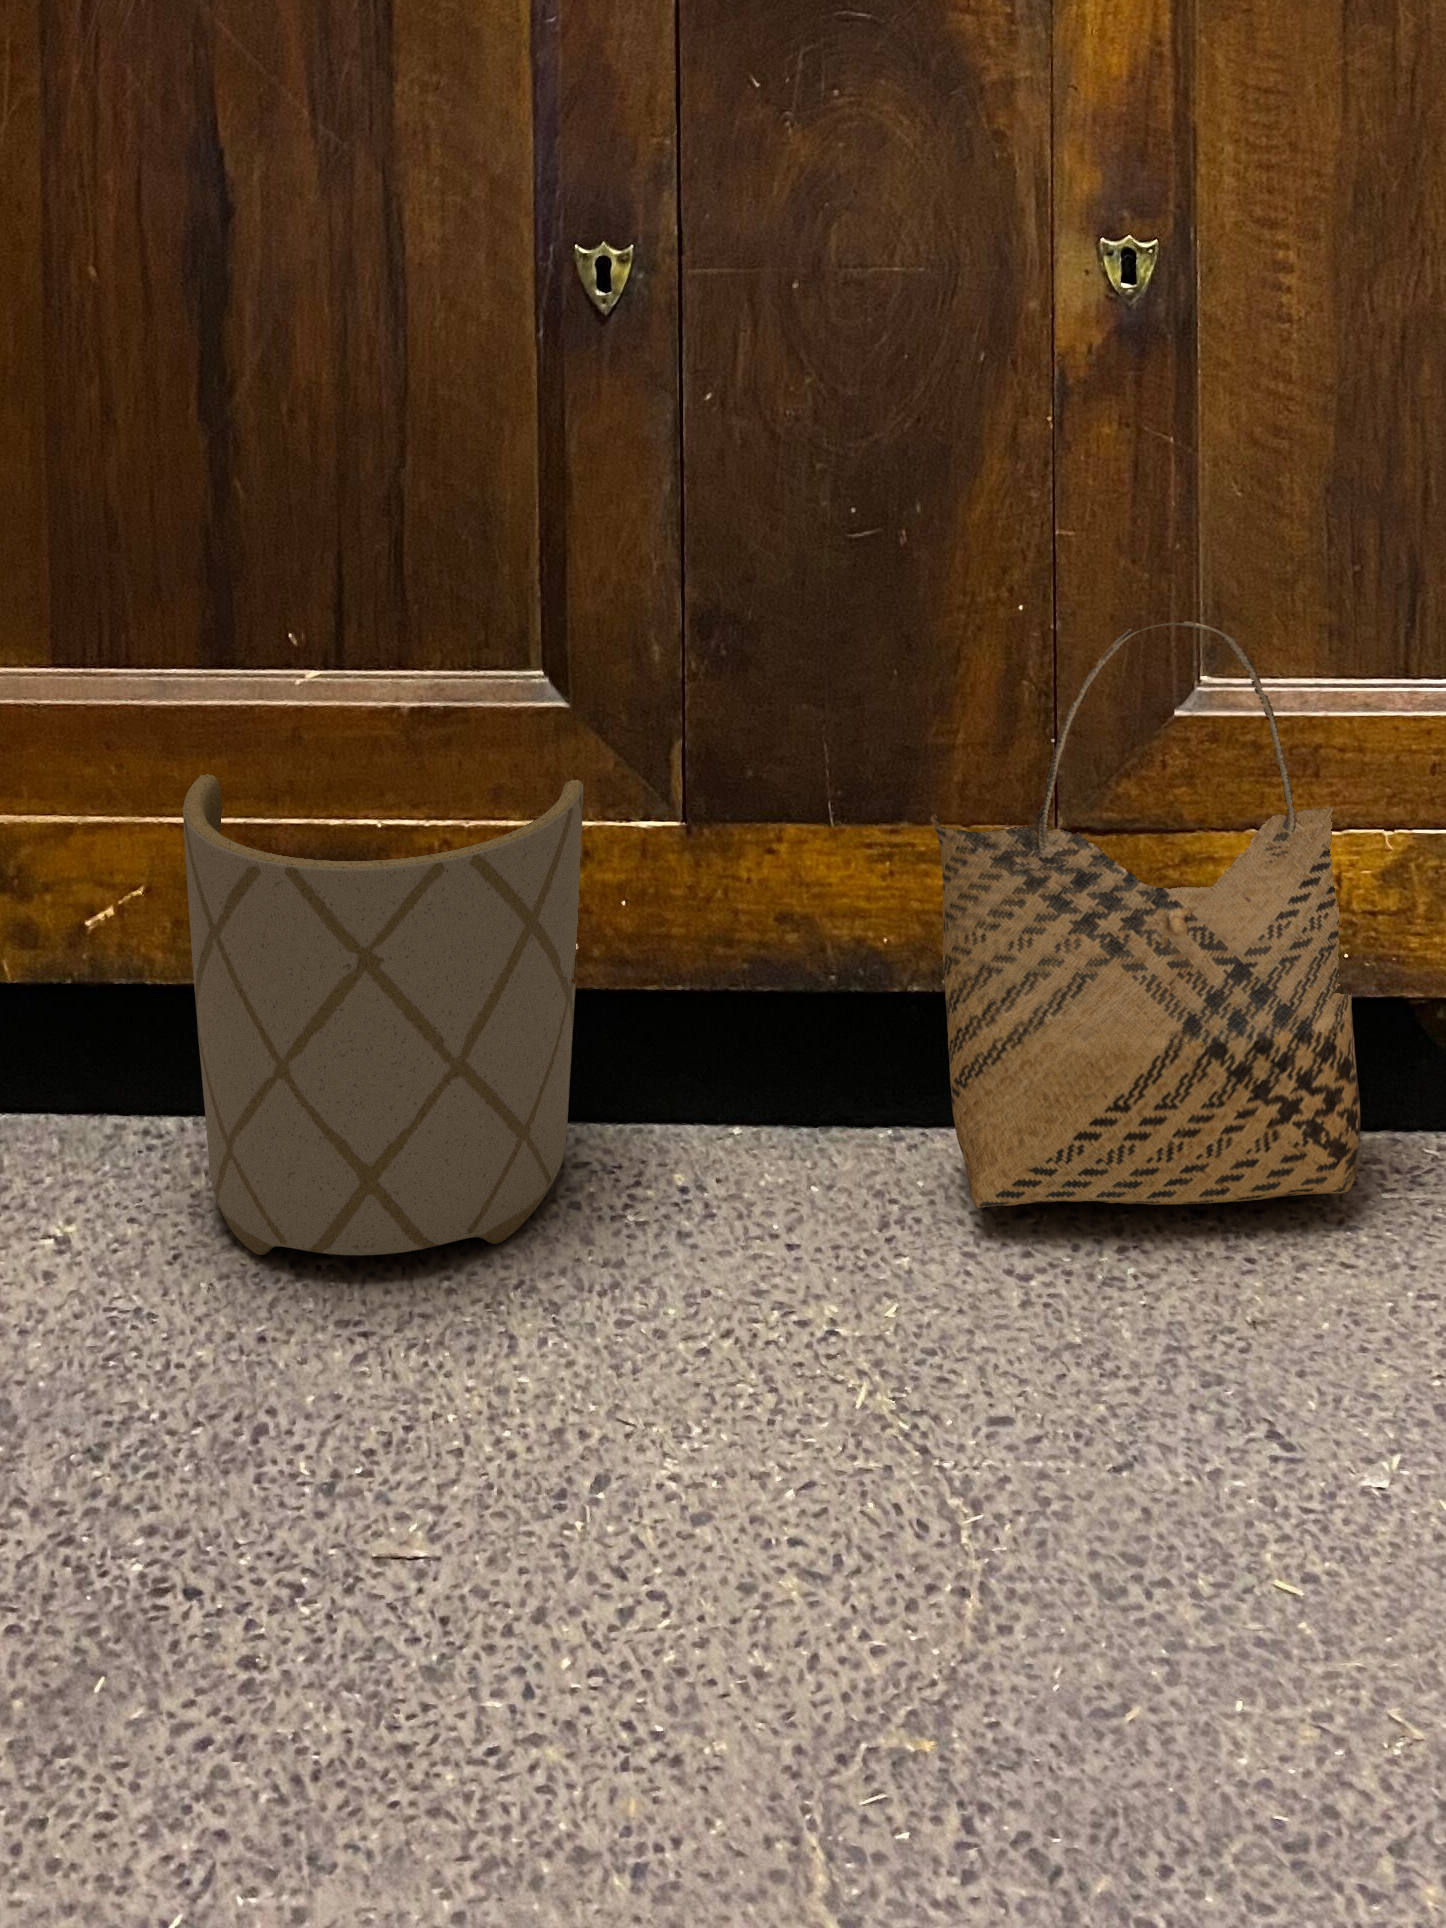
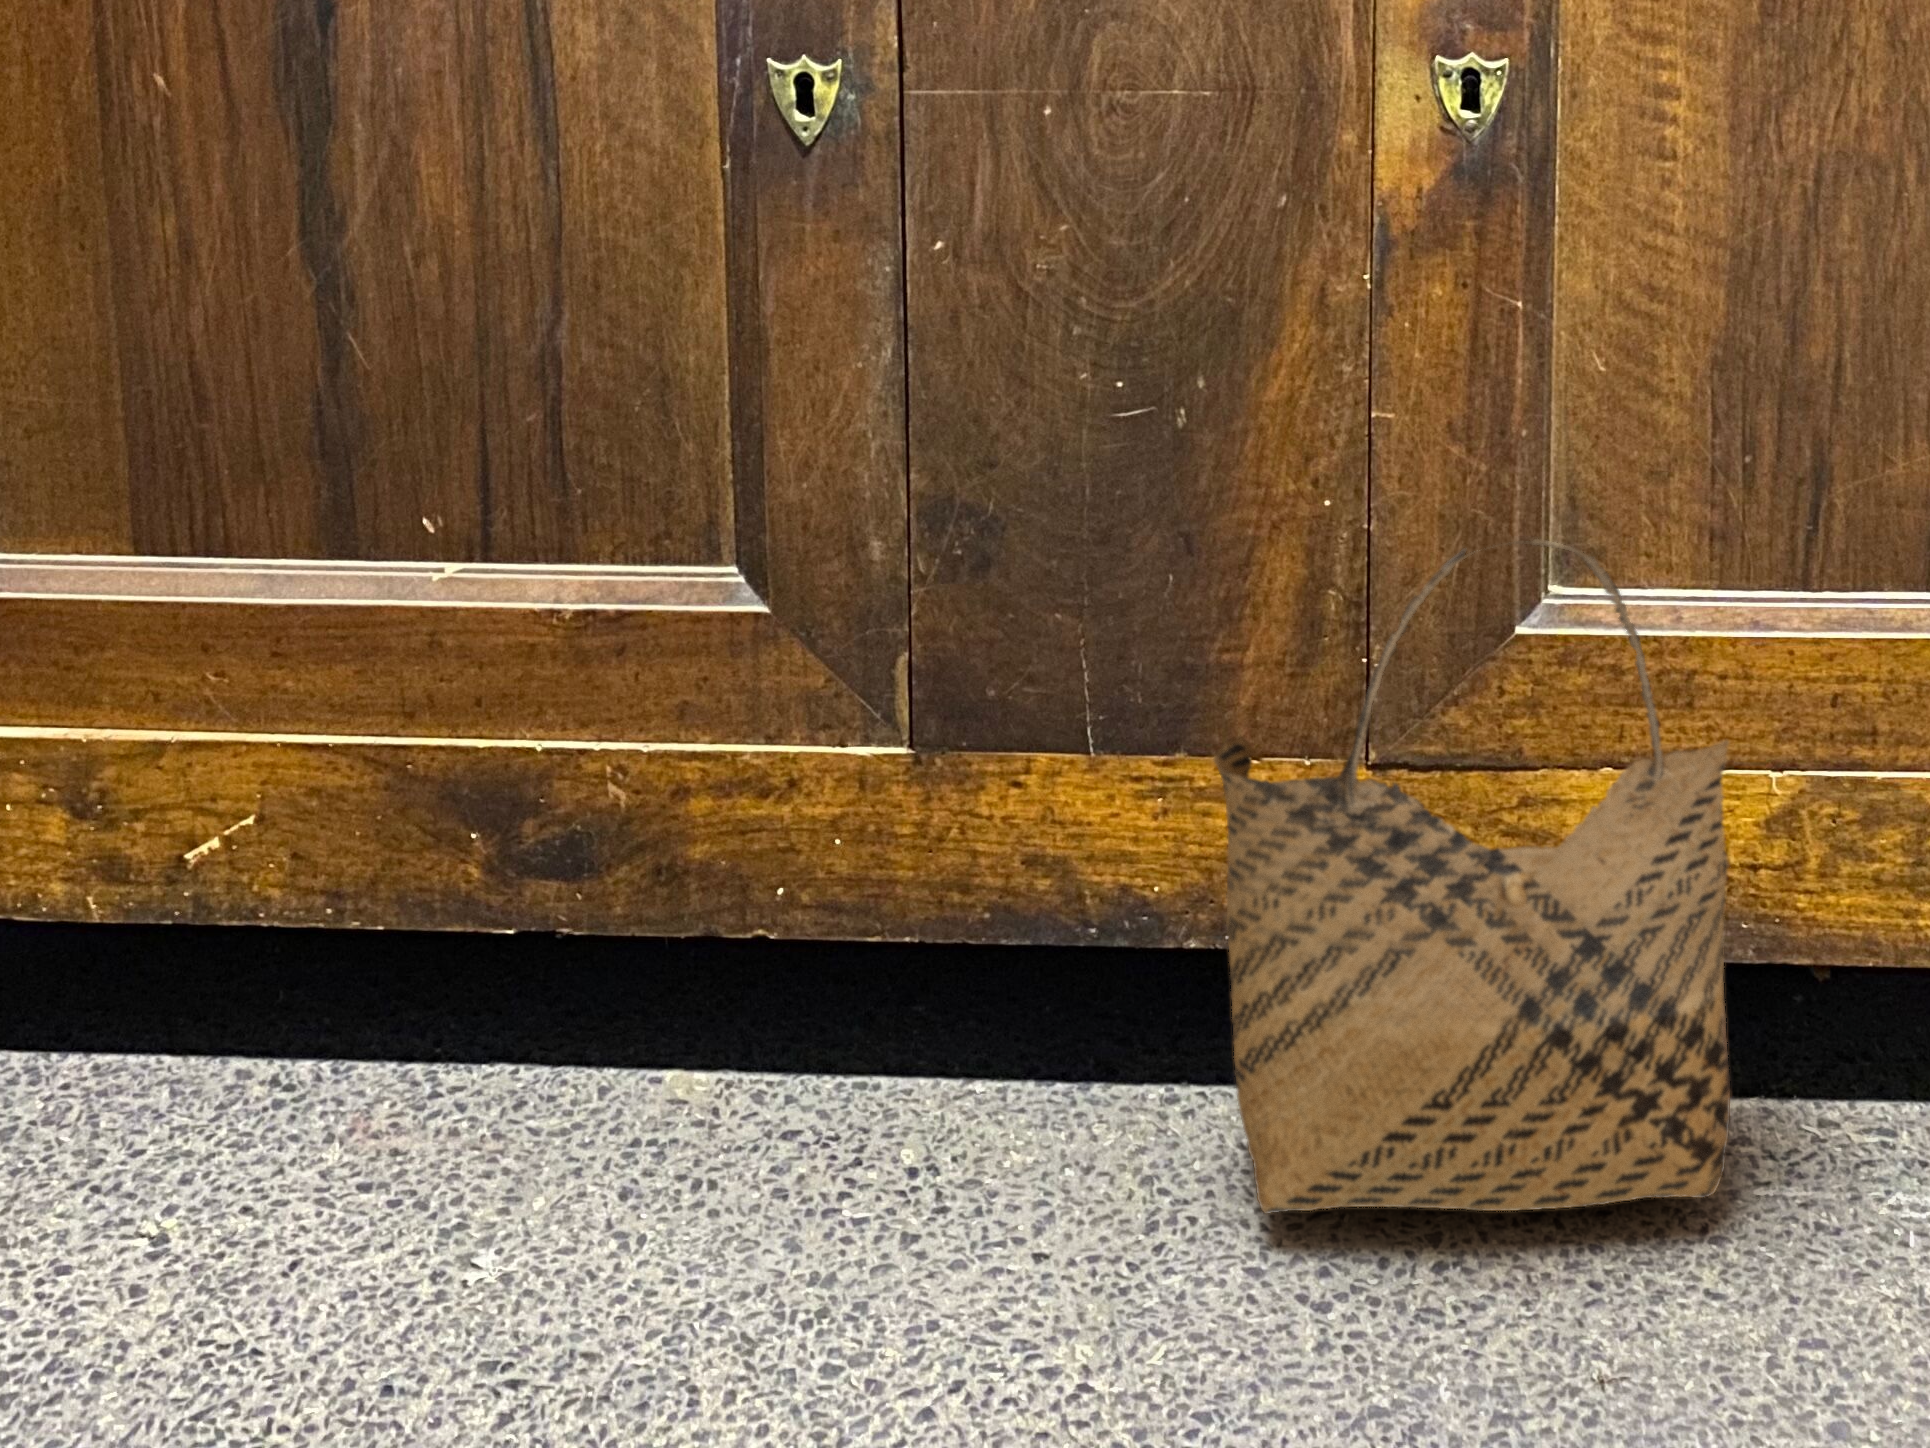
planter: present [183,774,583,1255] -> none [290,610,787,1274]

